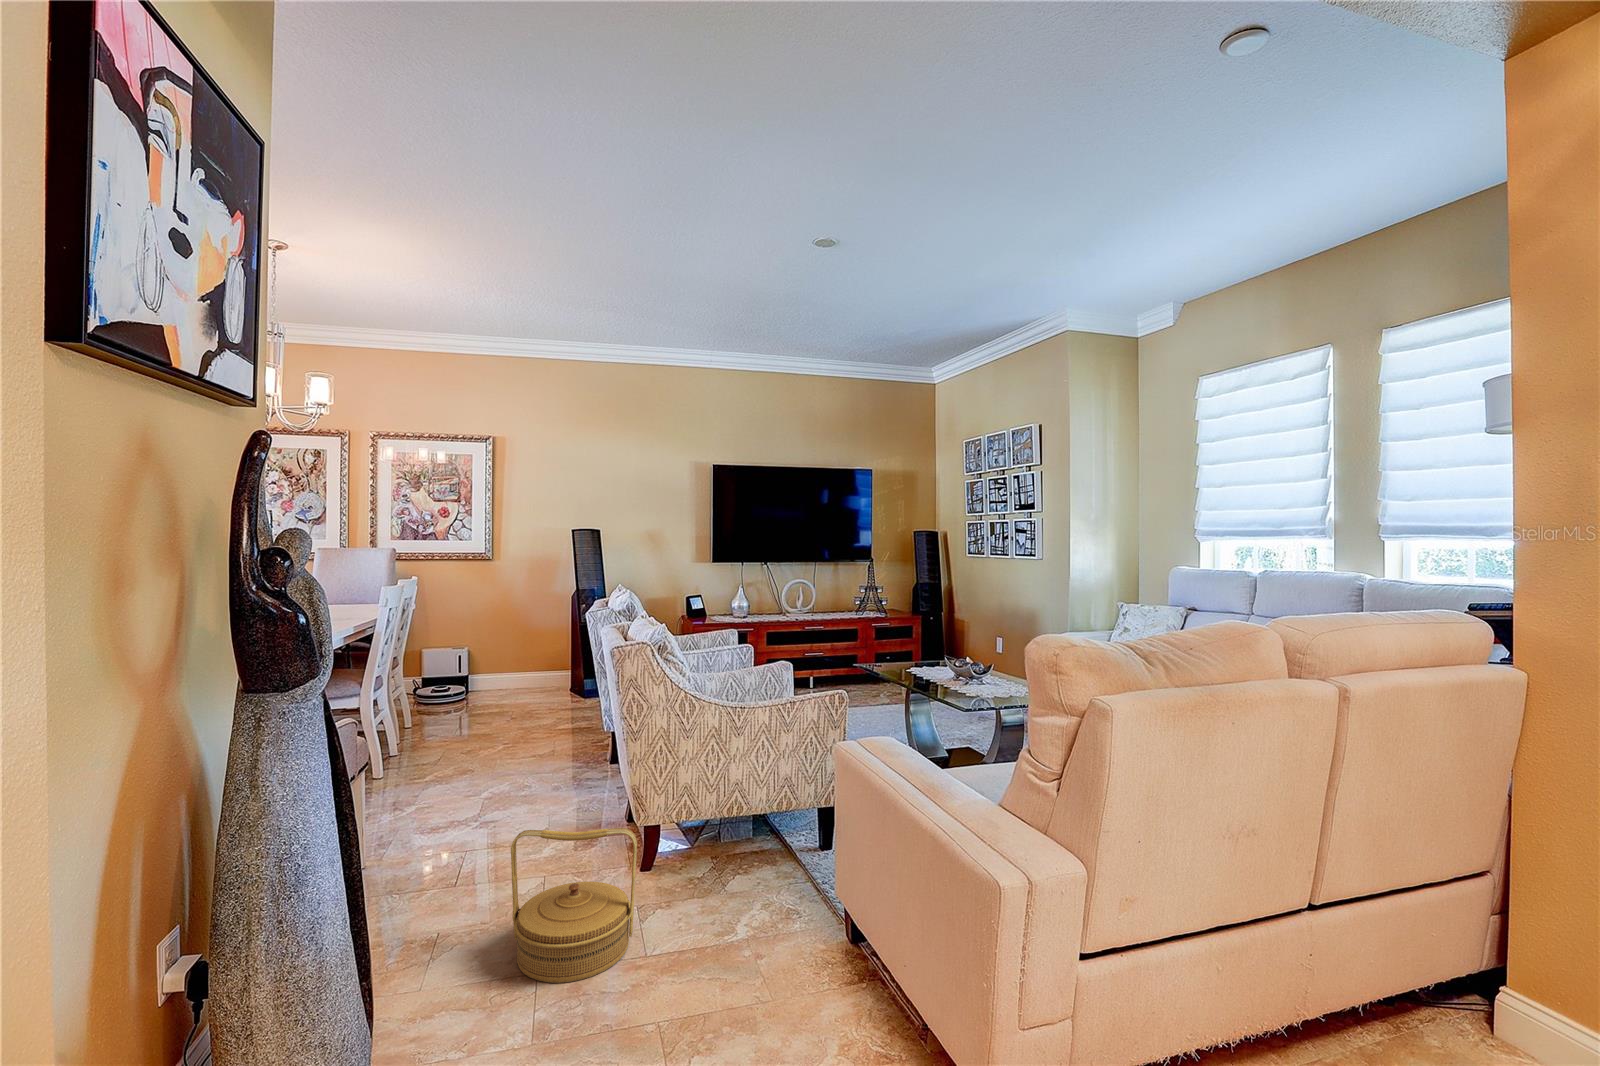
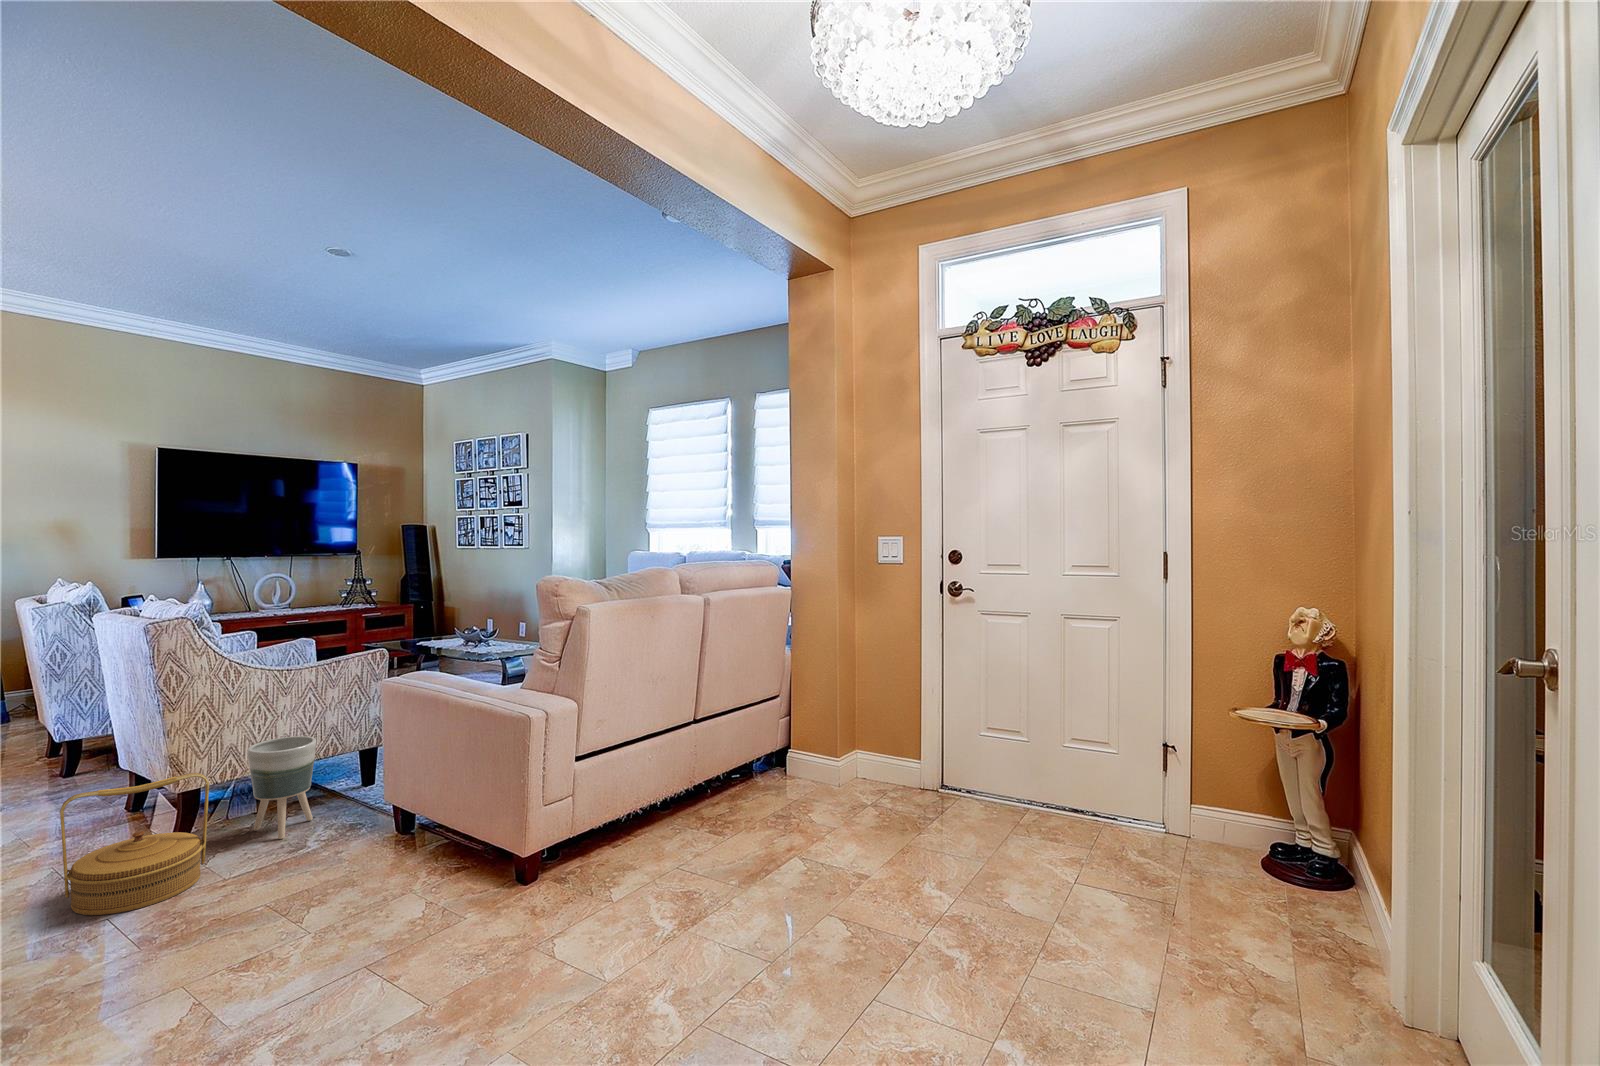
planter: none [691,788,758,918] -> present [247,736,317,839]

